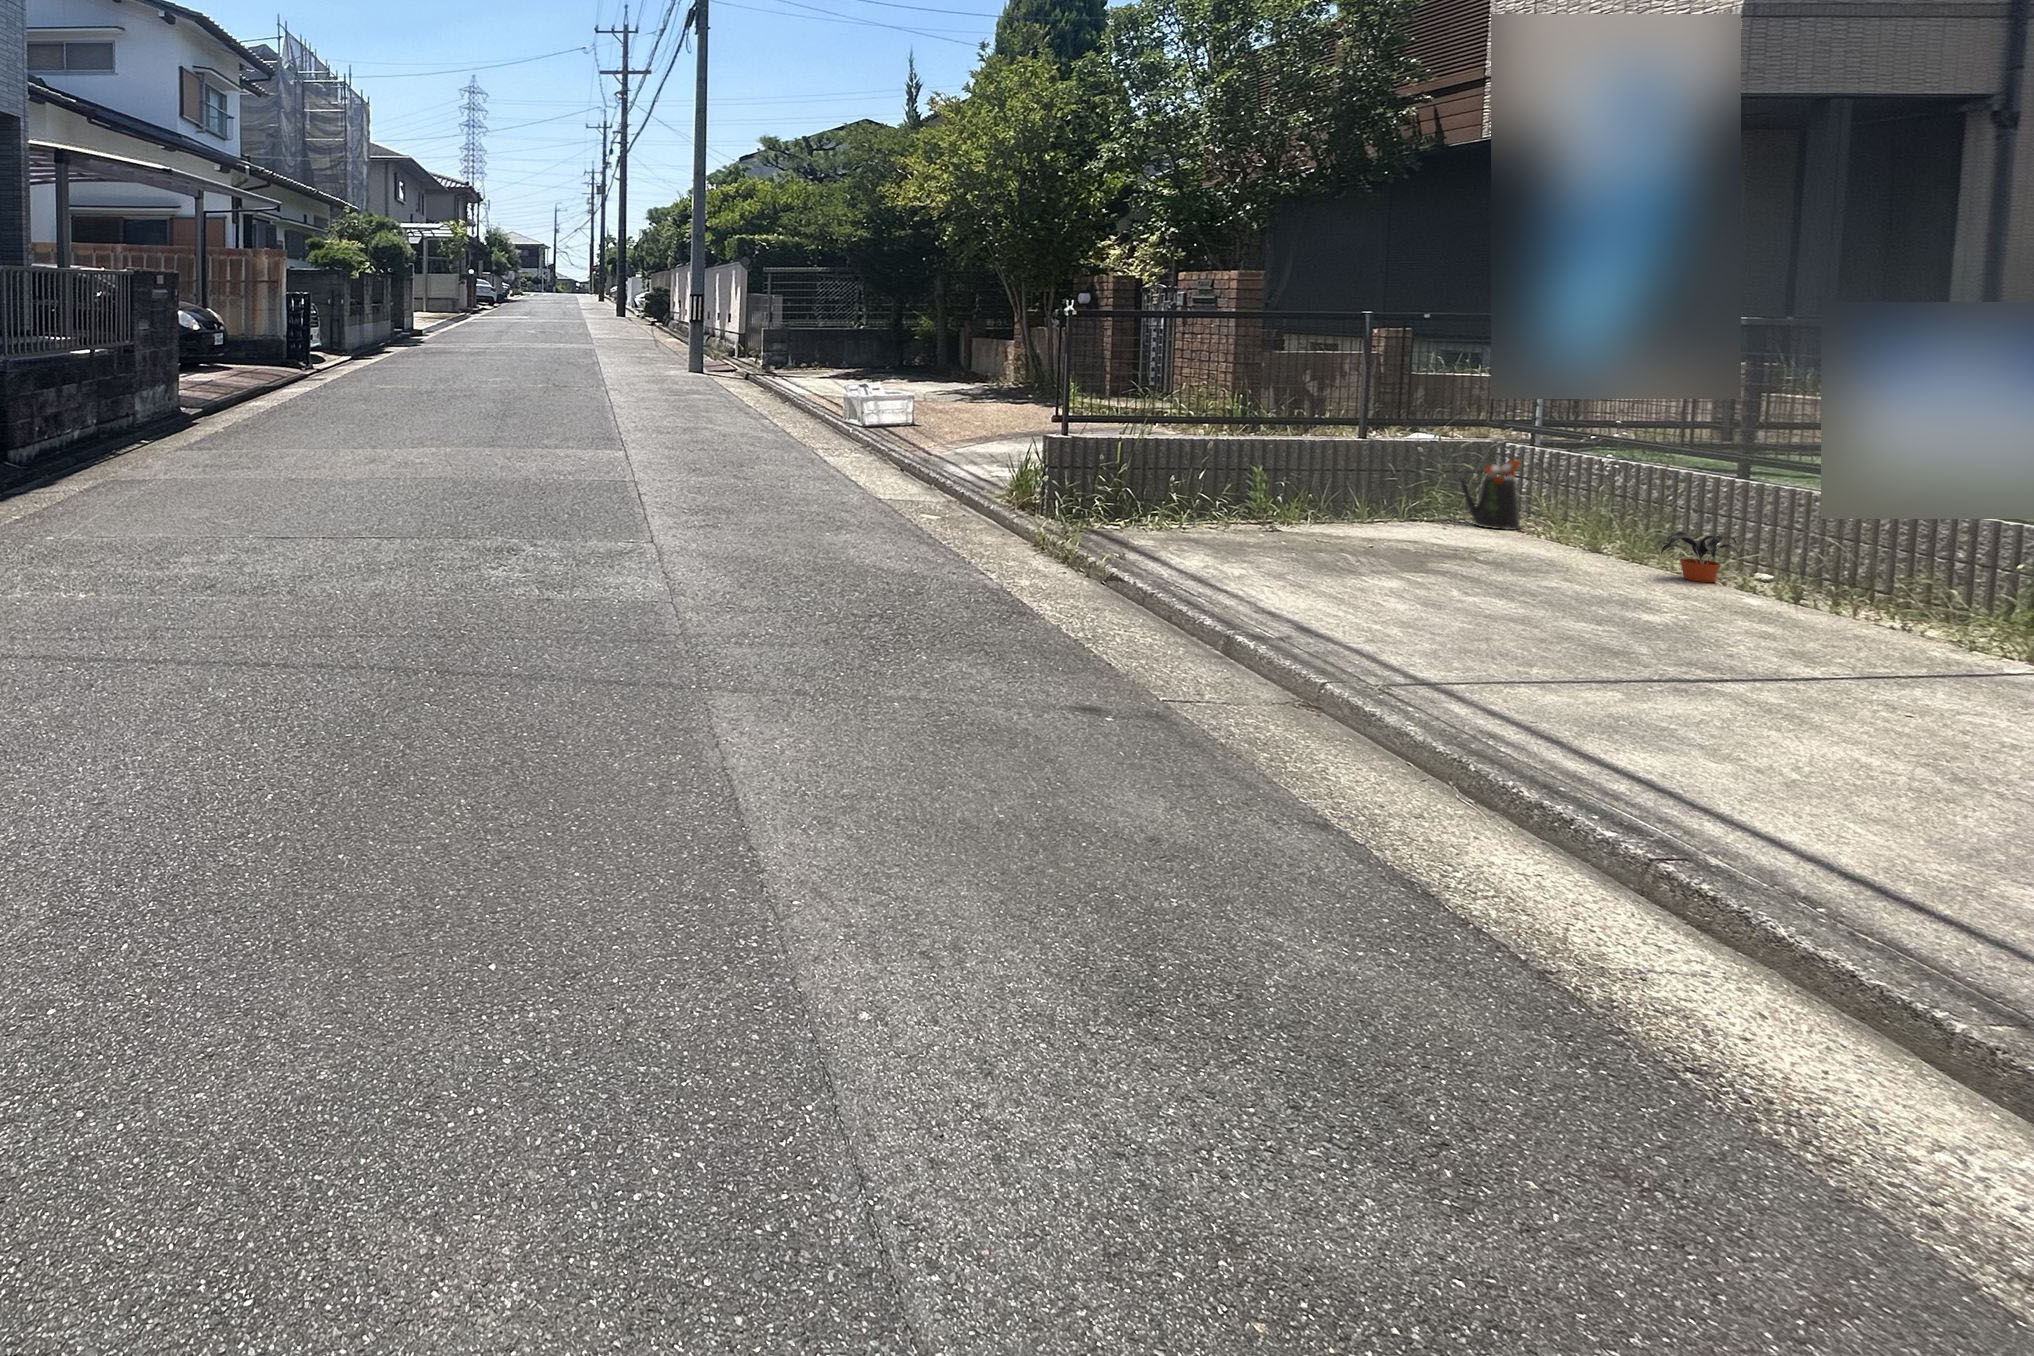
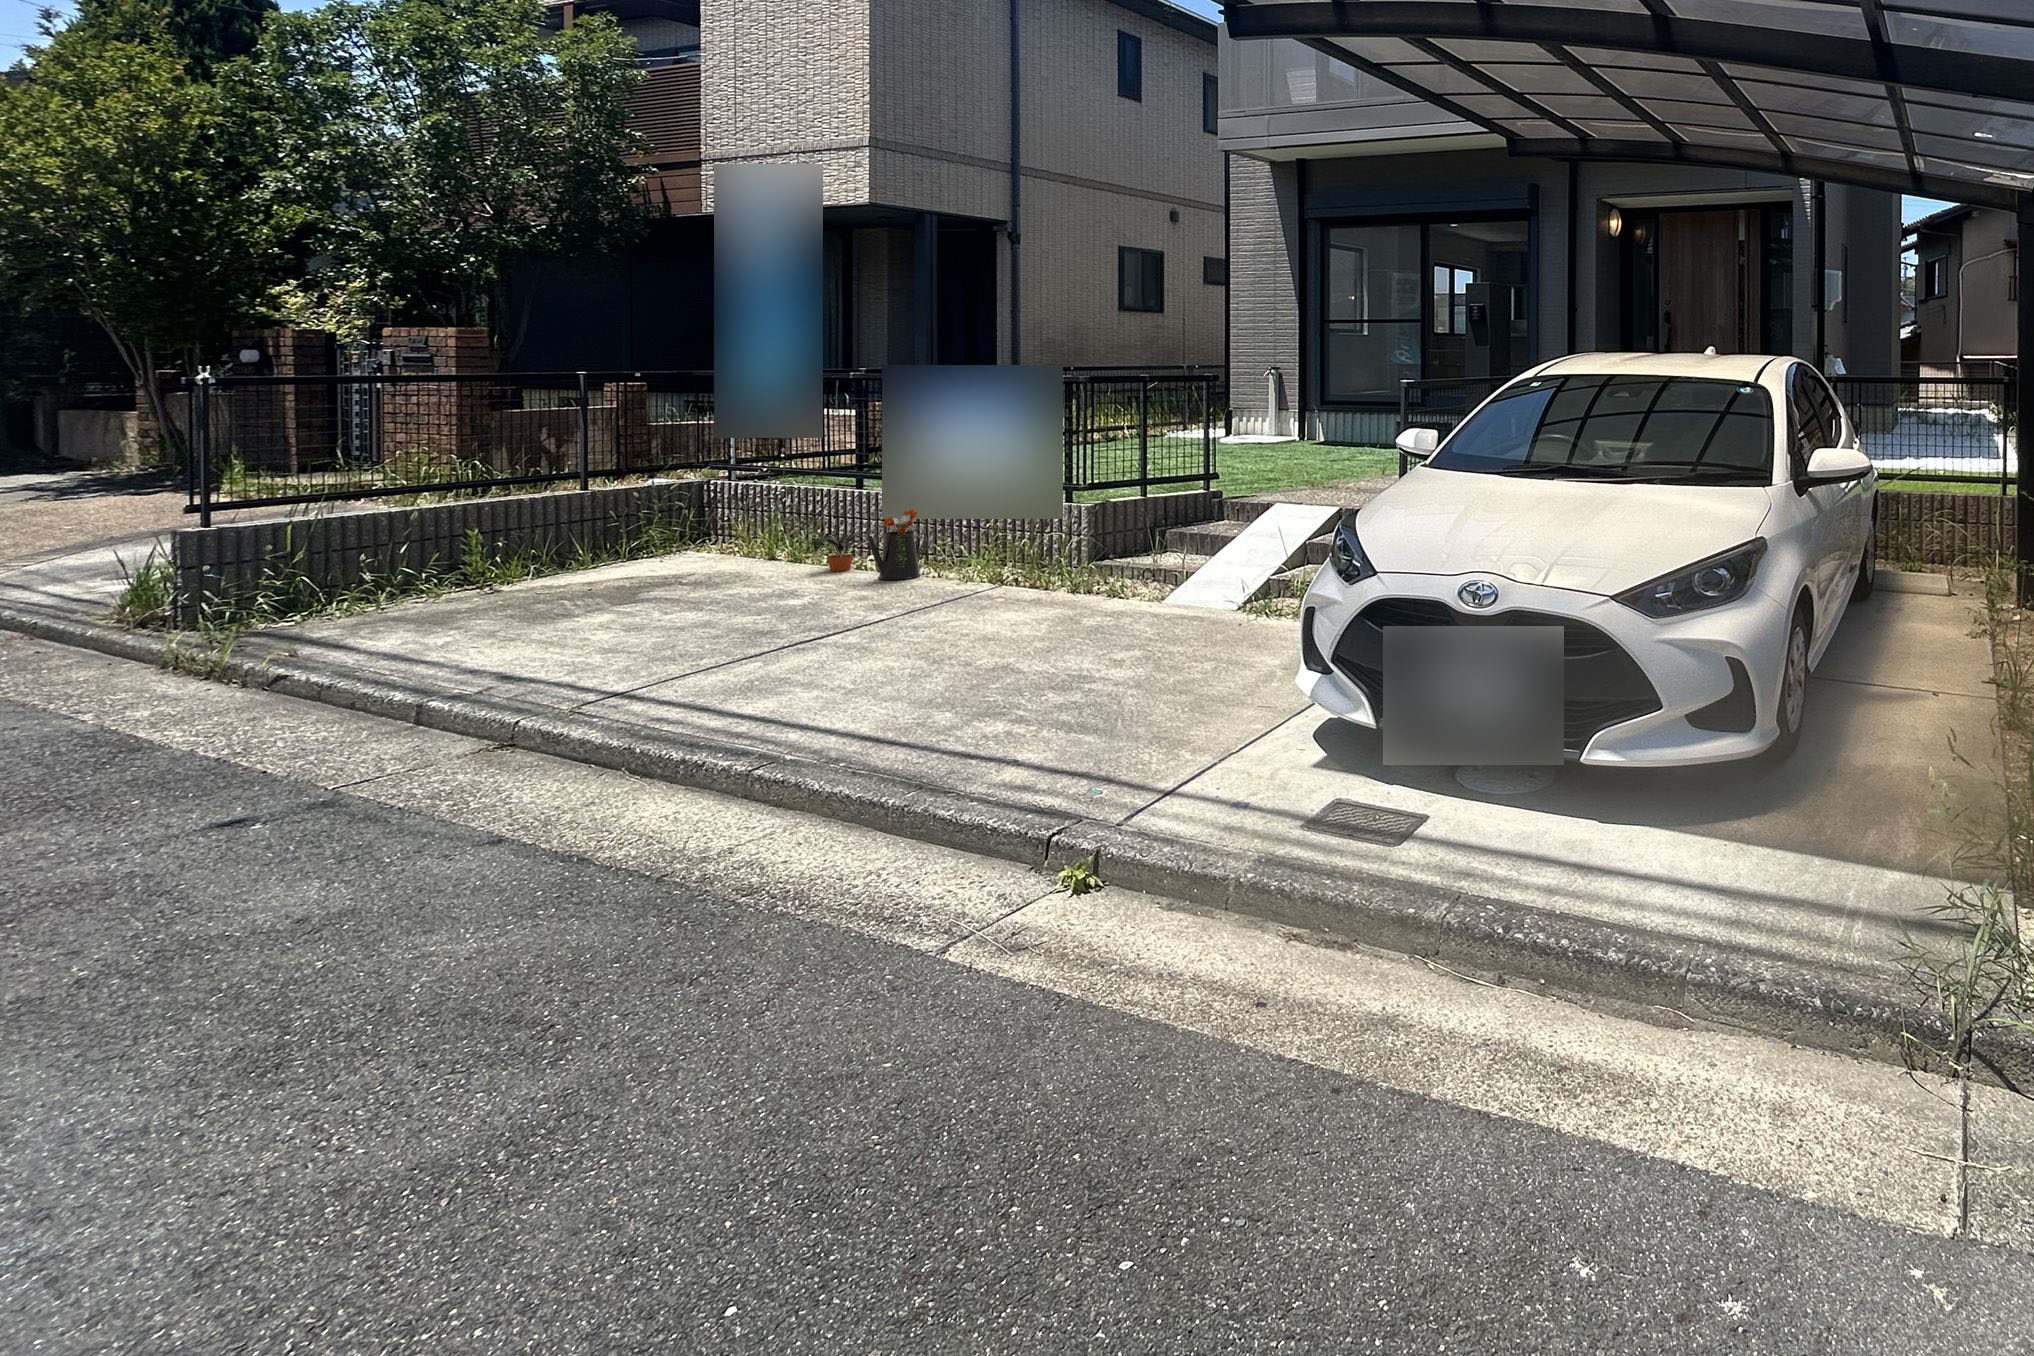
watering can: present [1460,460,1521,530] -> present [868,509,926,580]

